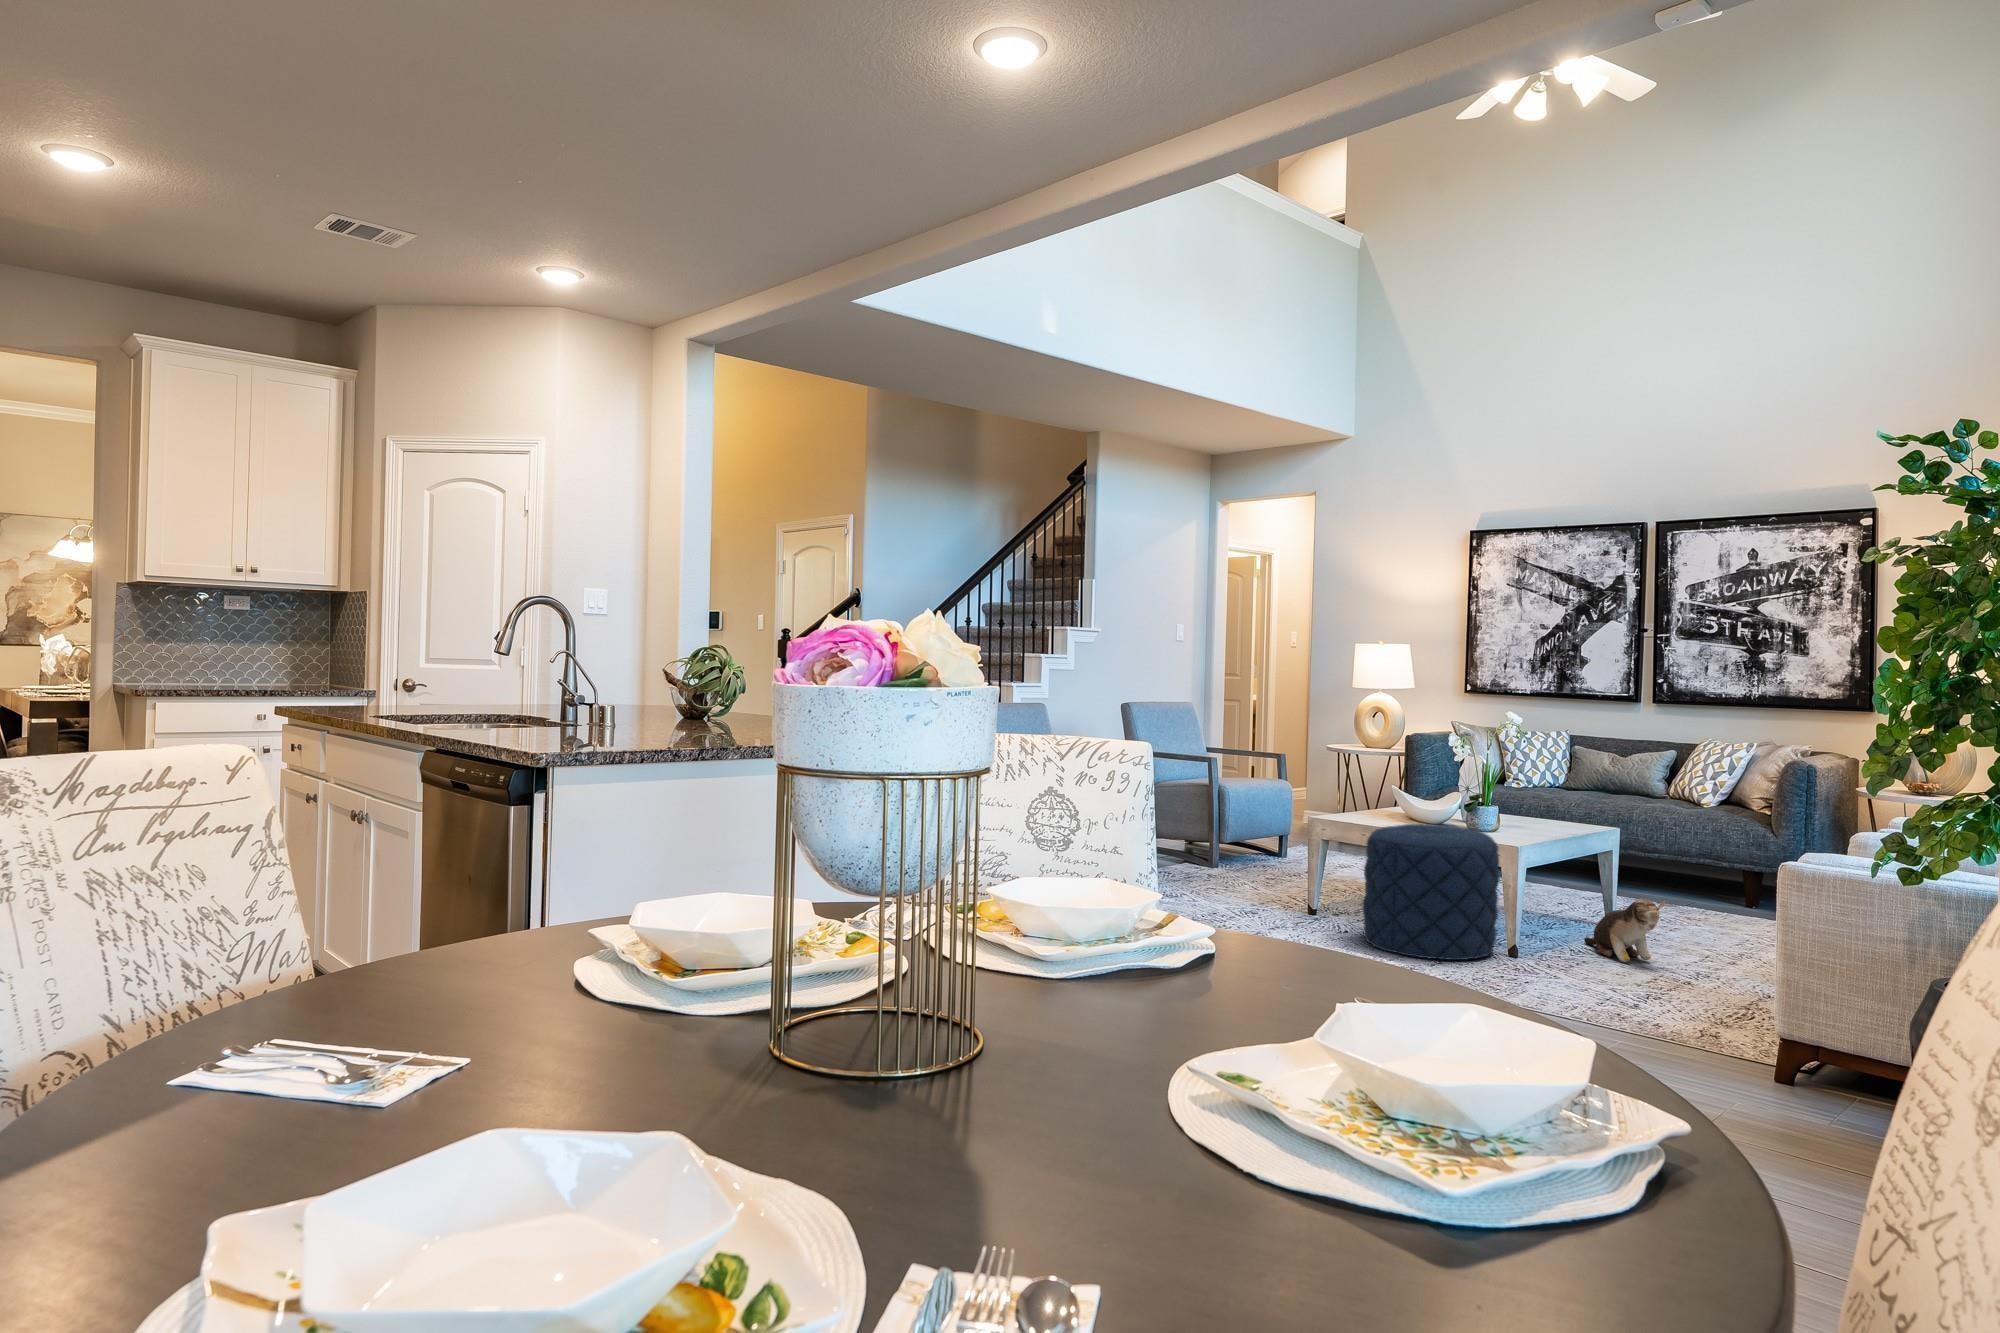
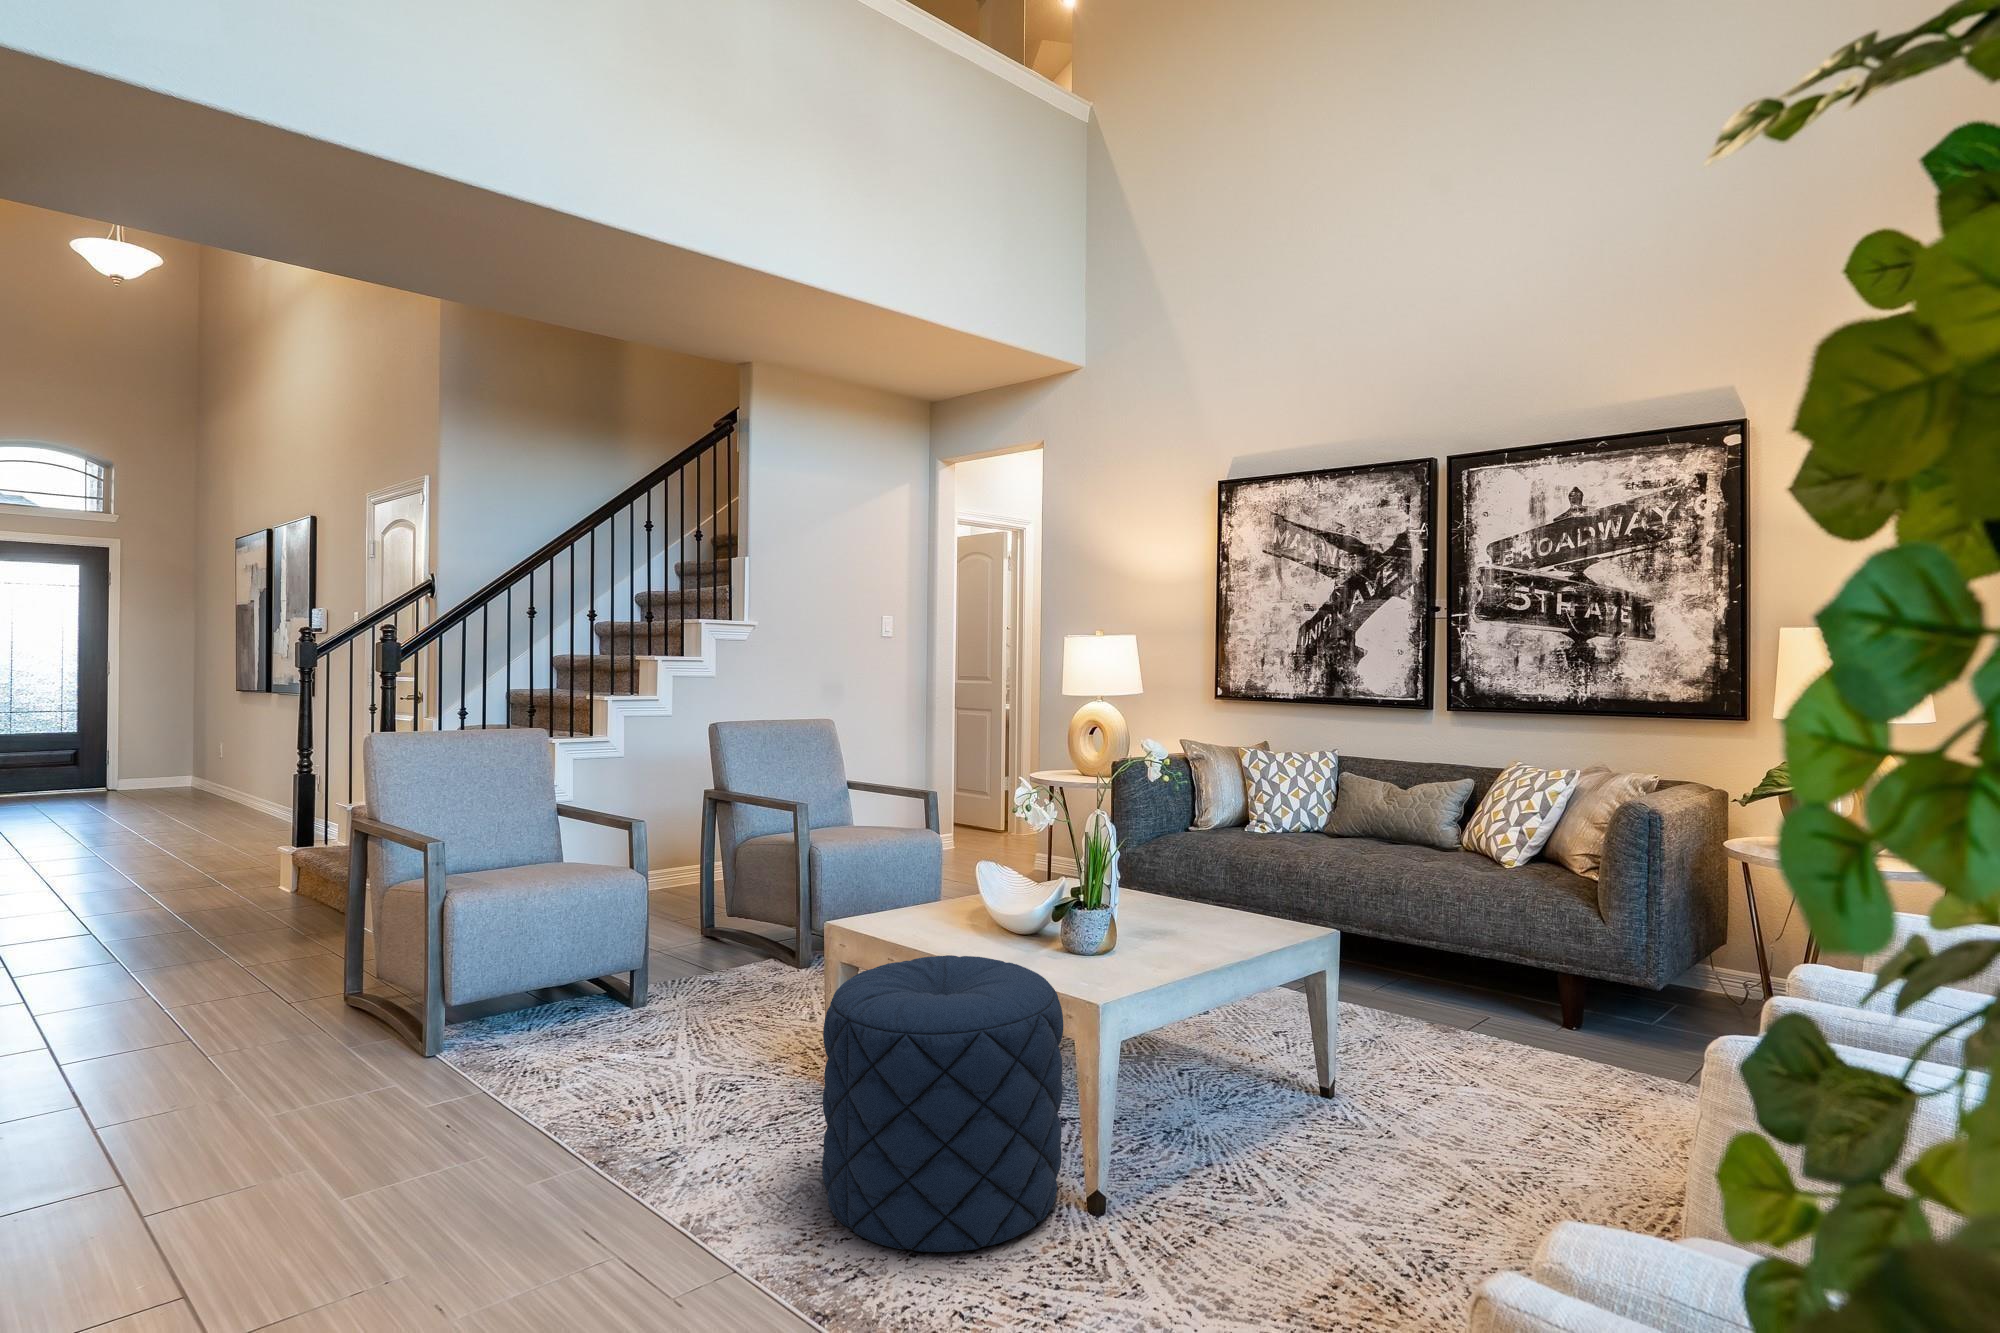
plush toy: present [1584,898,1665,962] -> none [1250,1110,1359,1232]

